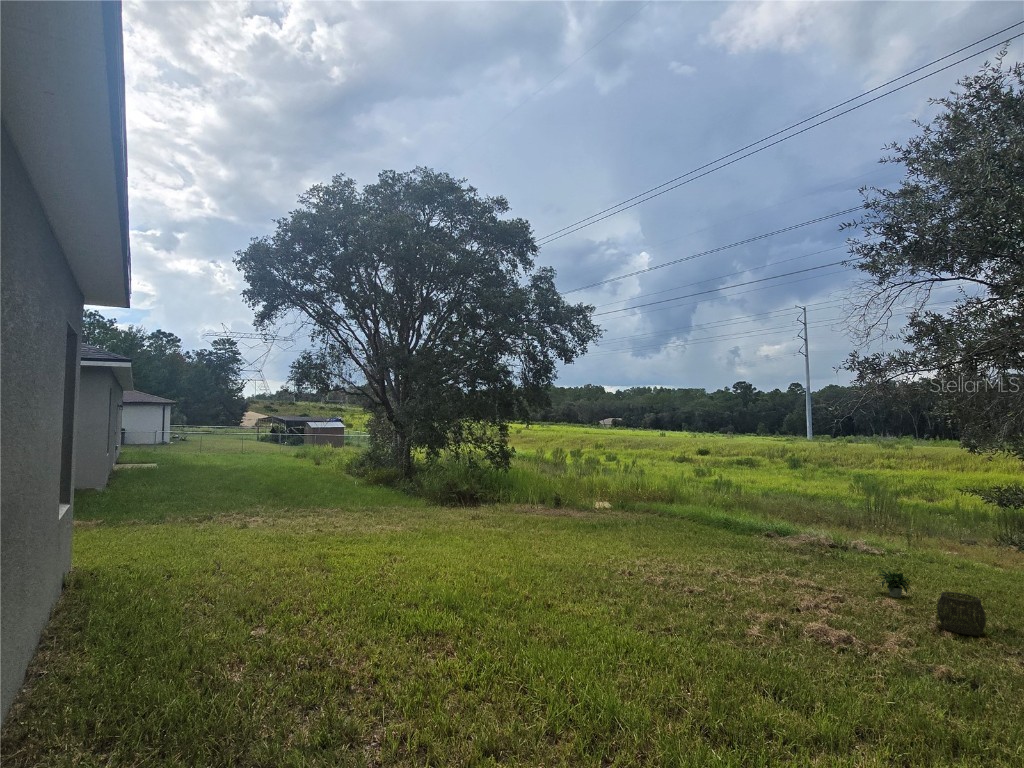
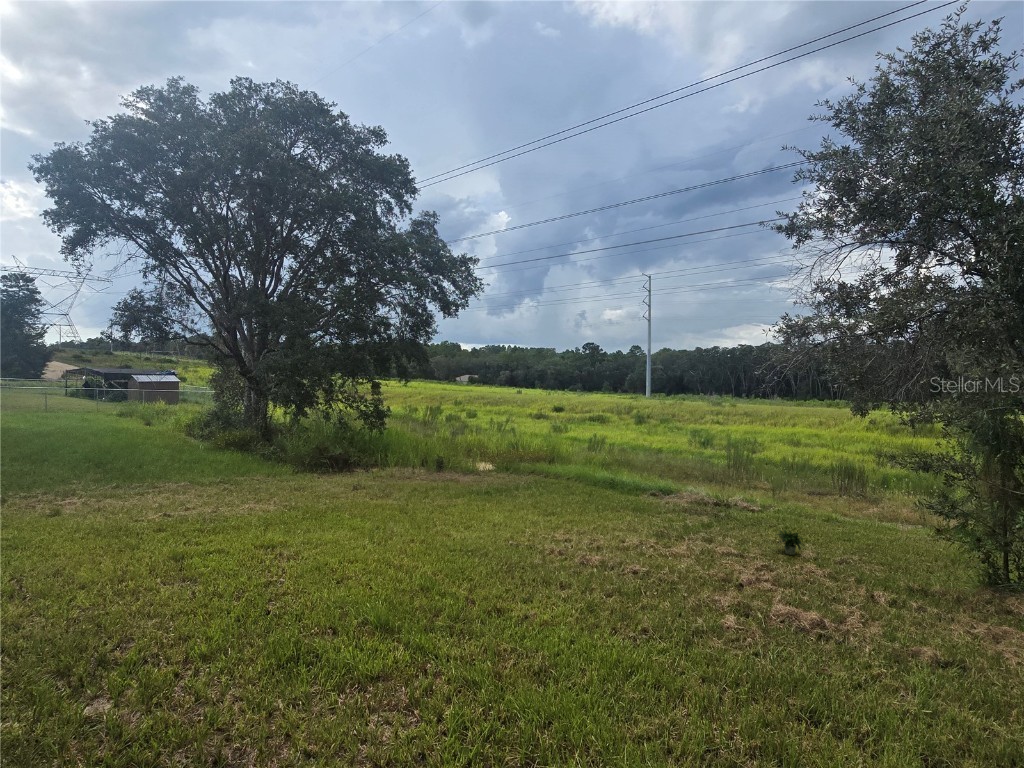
woven basket: present [937,592,986,635] -> none [841,552,884,591]

